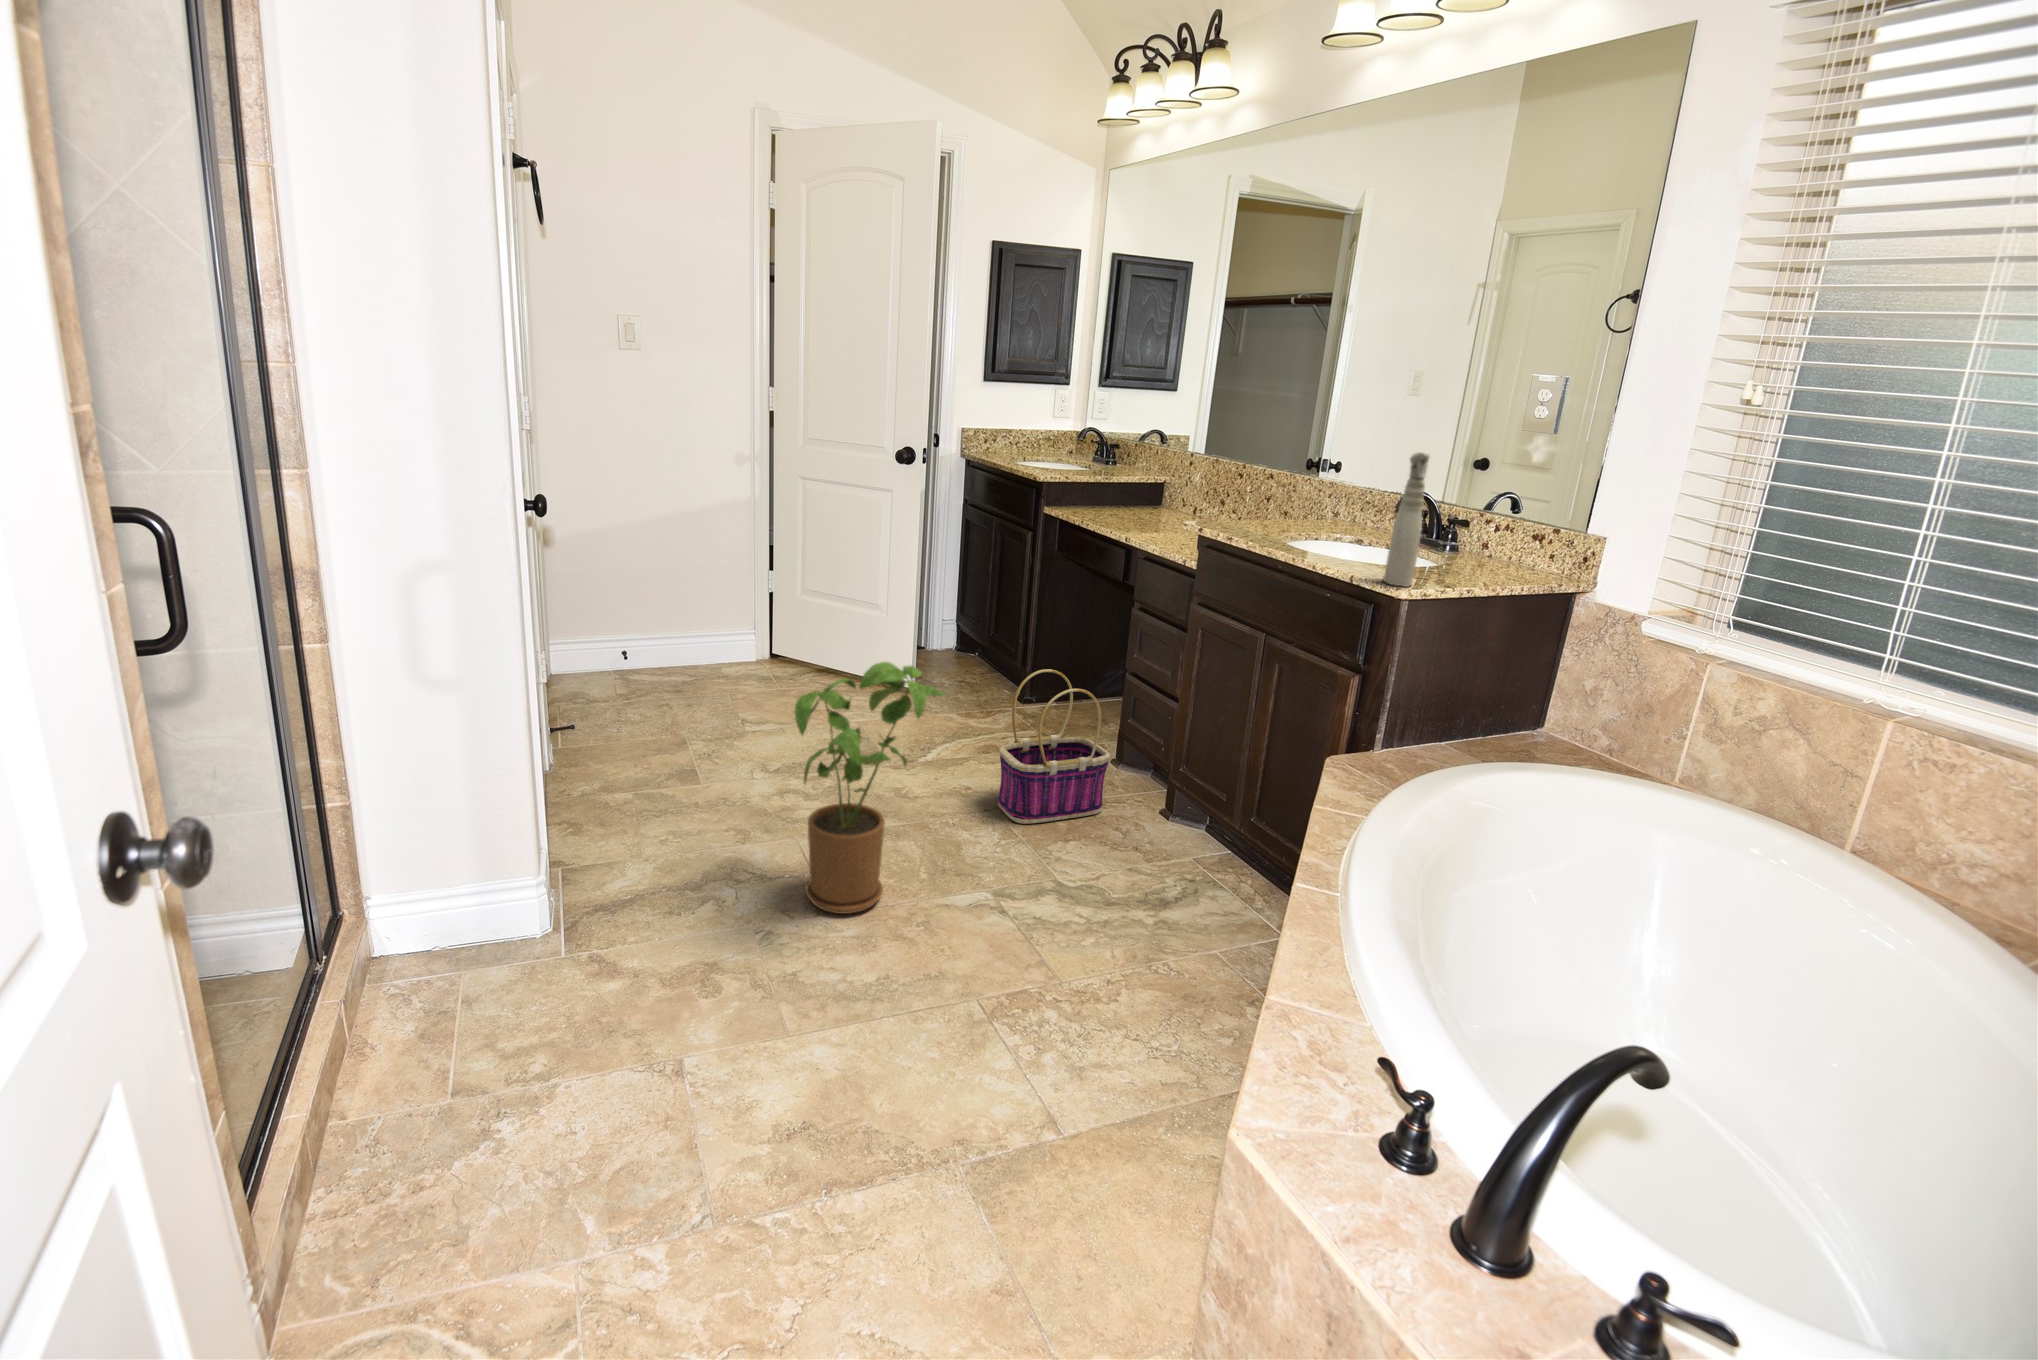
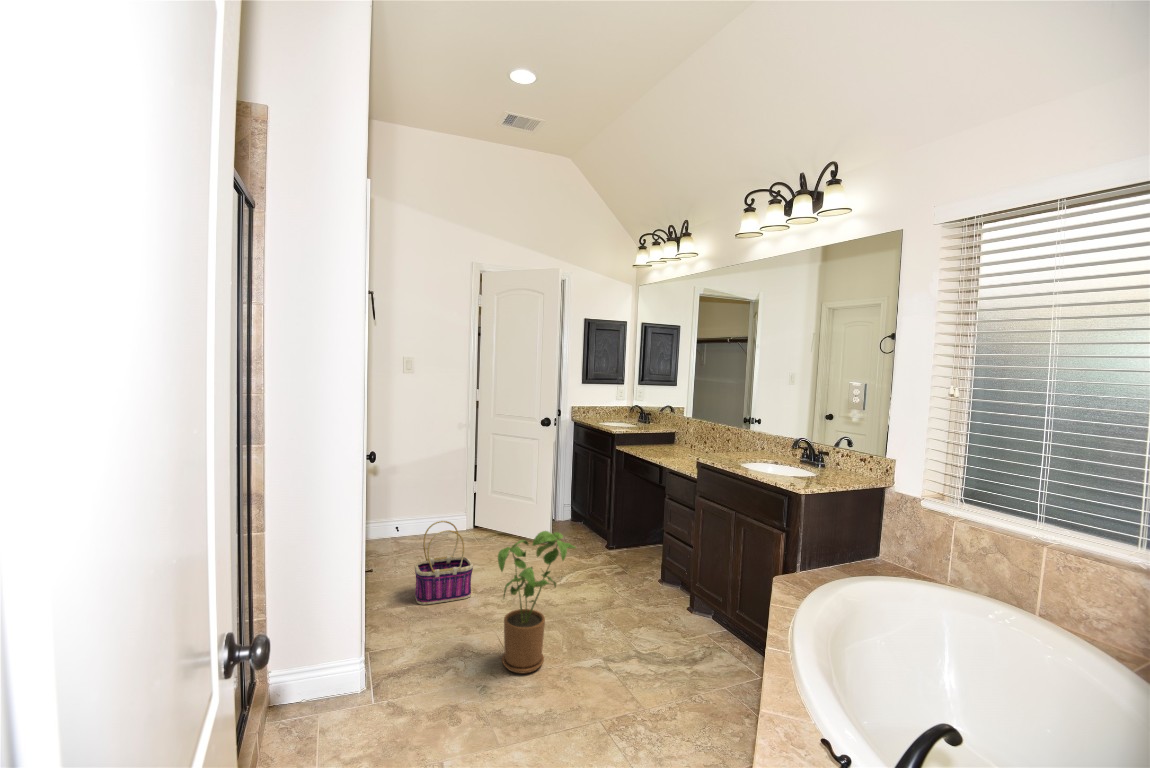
spray bottle: present [1383,452,1429,587] -> none [792,420,807,486]
basket: present [998,669,1110,824] -> present [415,521,473,605]

